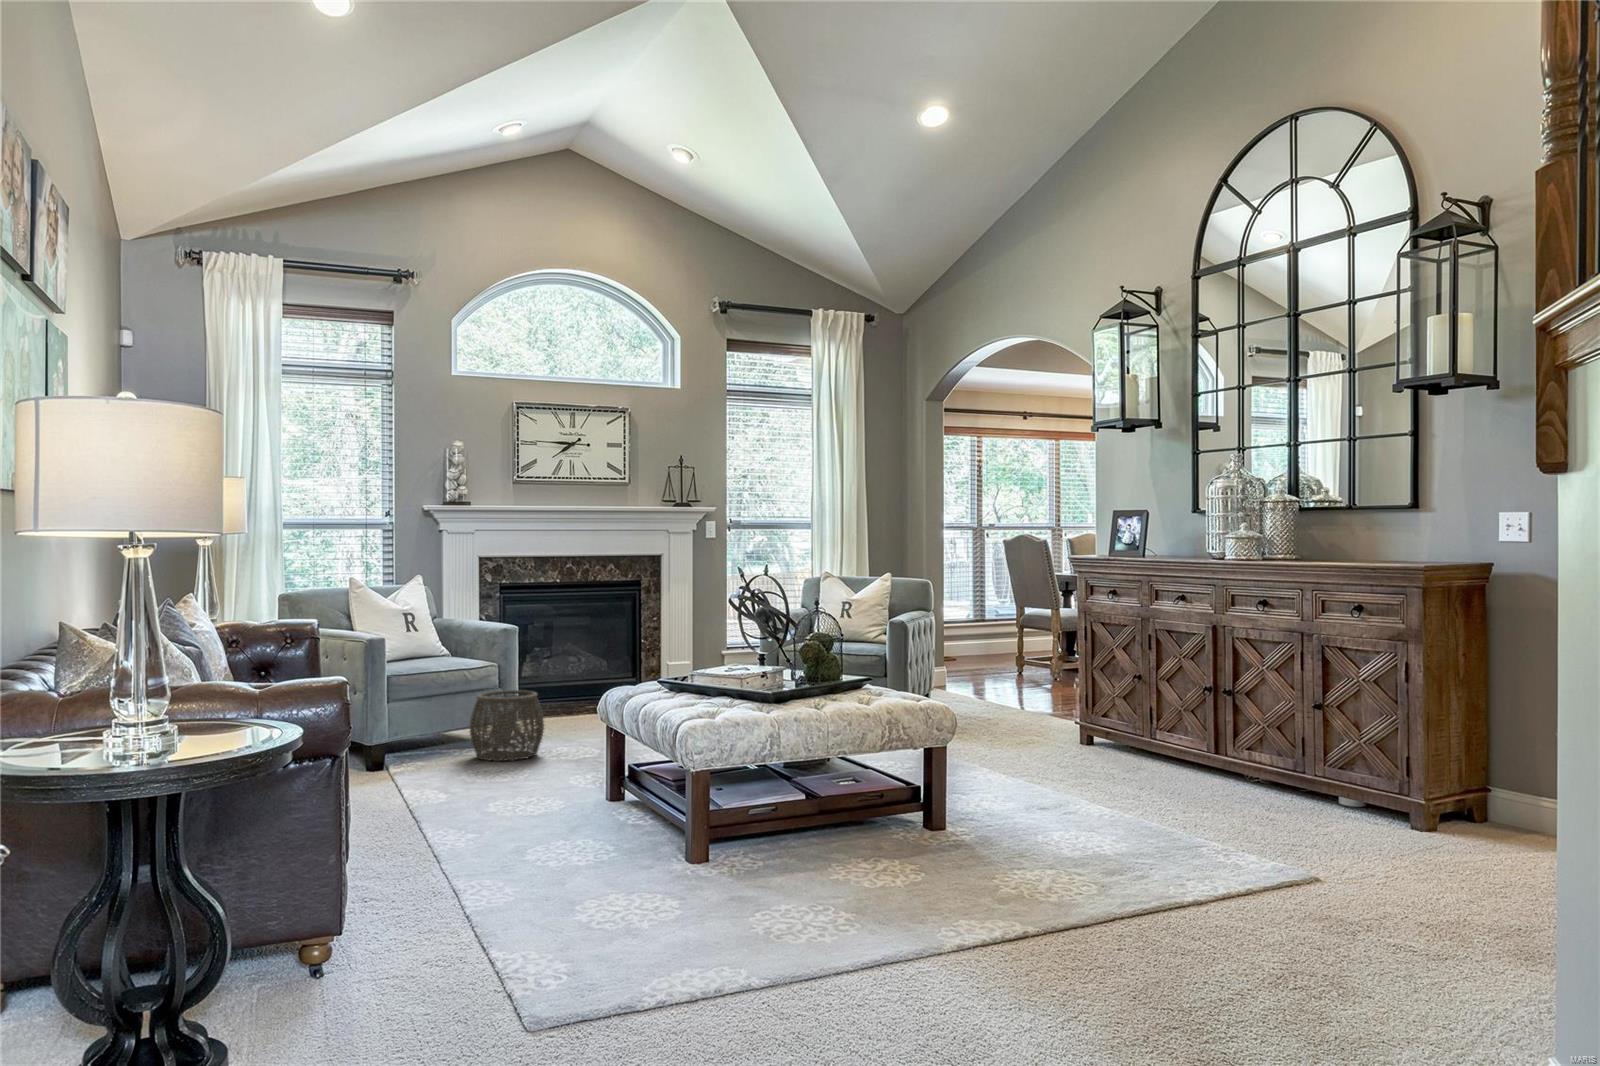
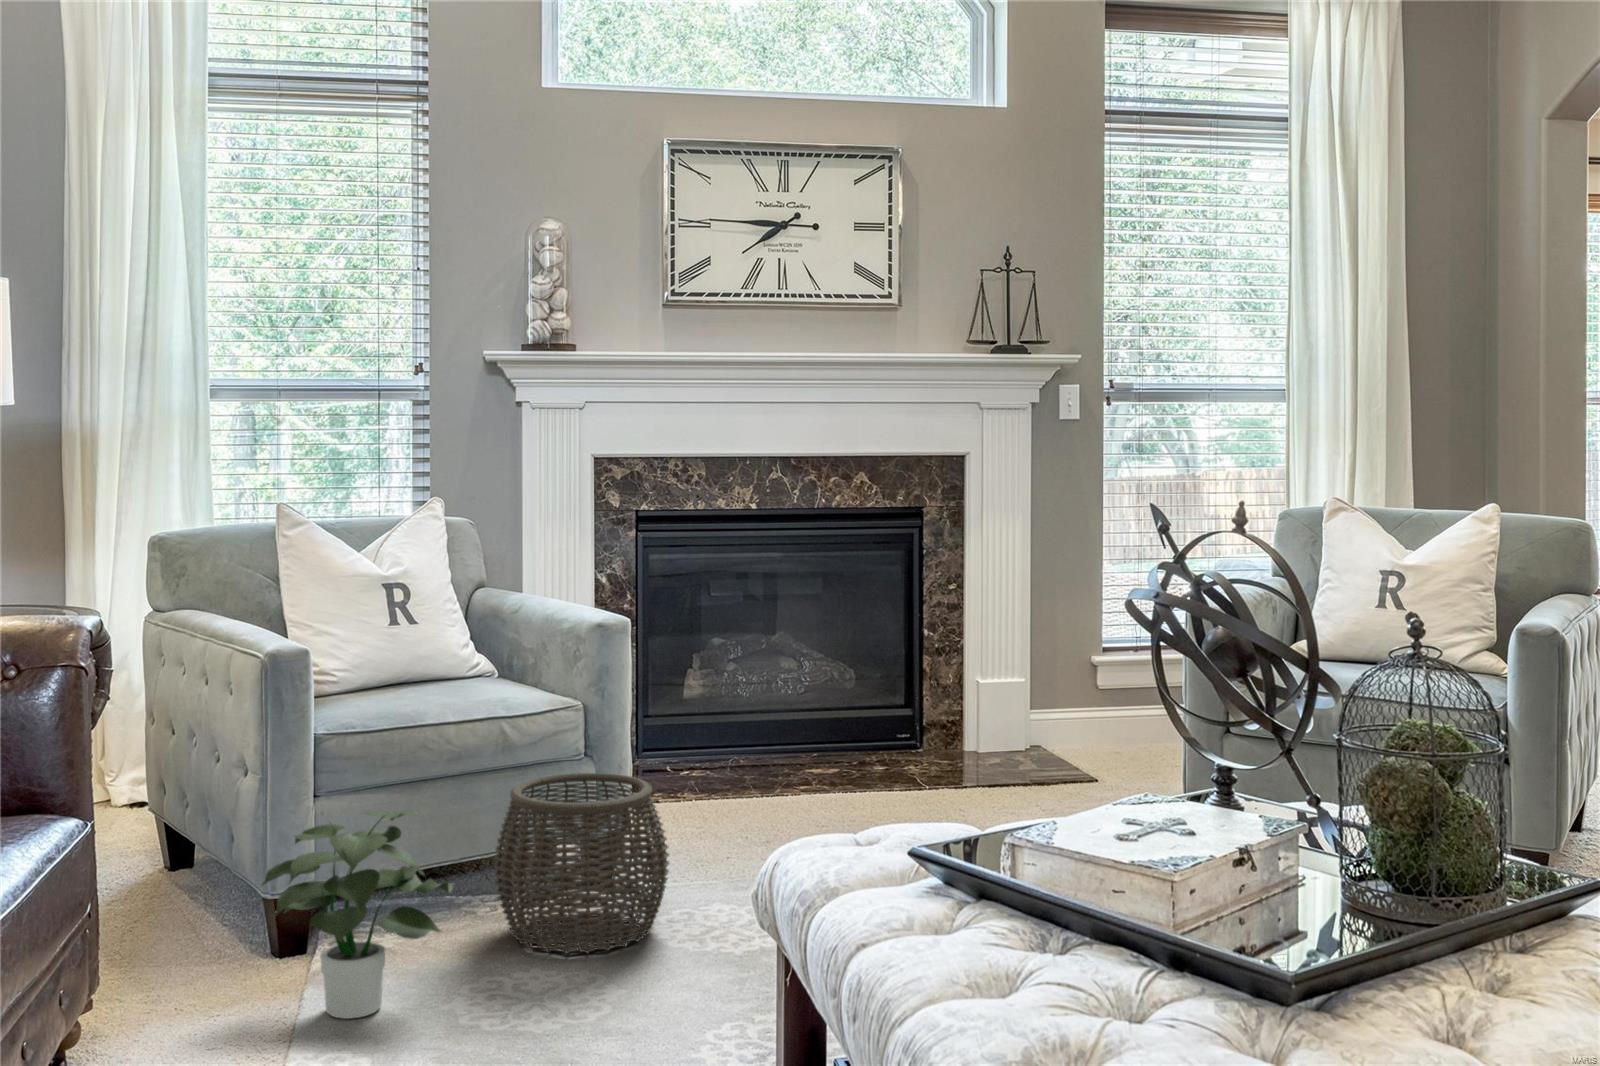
potted plant: none [383,697,464,781] -> present [262,811,454,1019]

